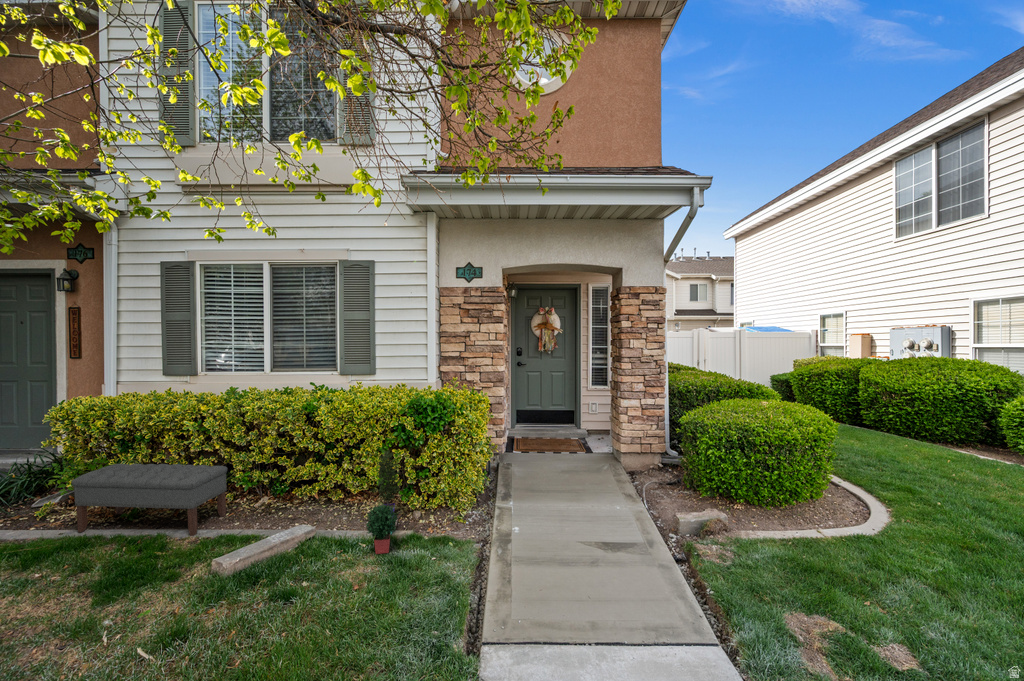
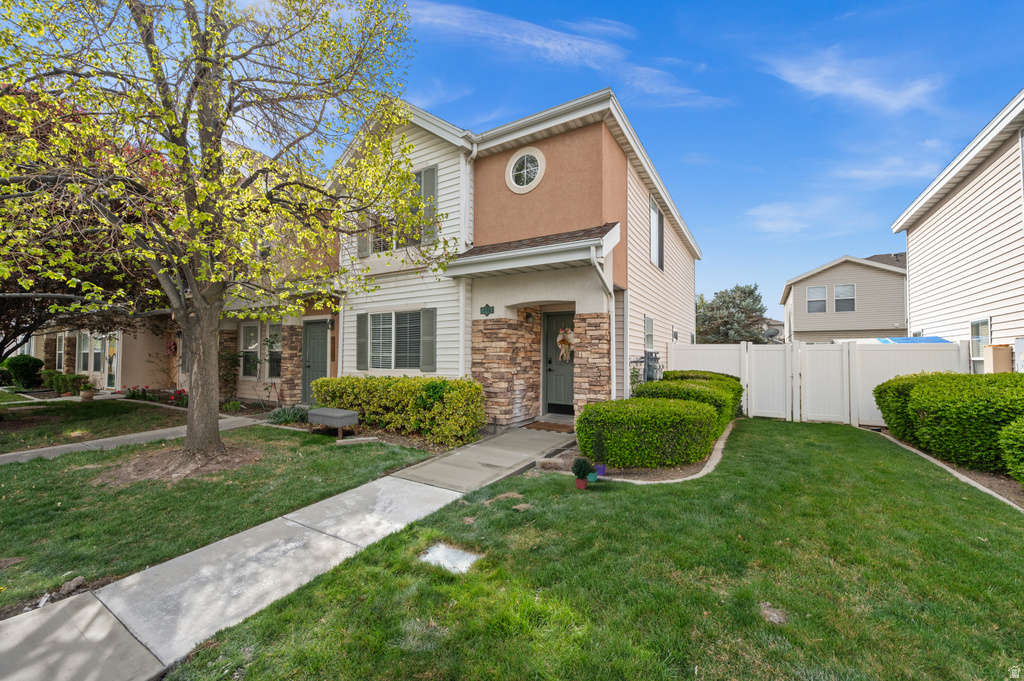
potted plant: present [366,449,401,554] -> present [571,426,609,489]

